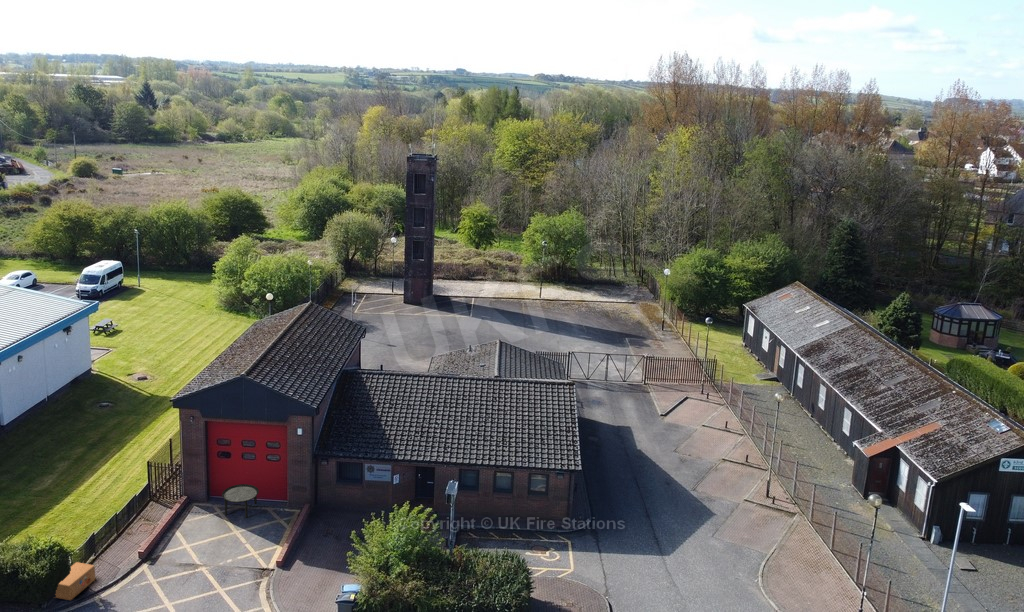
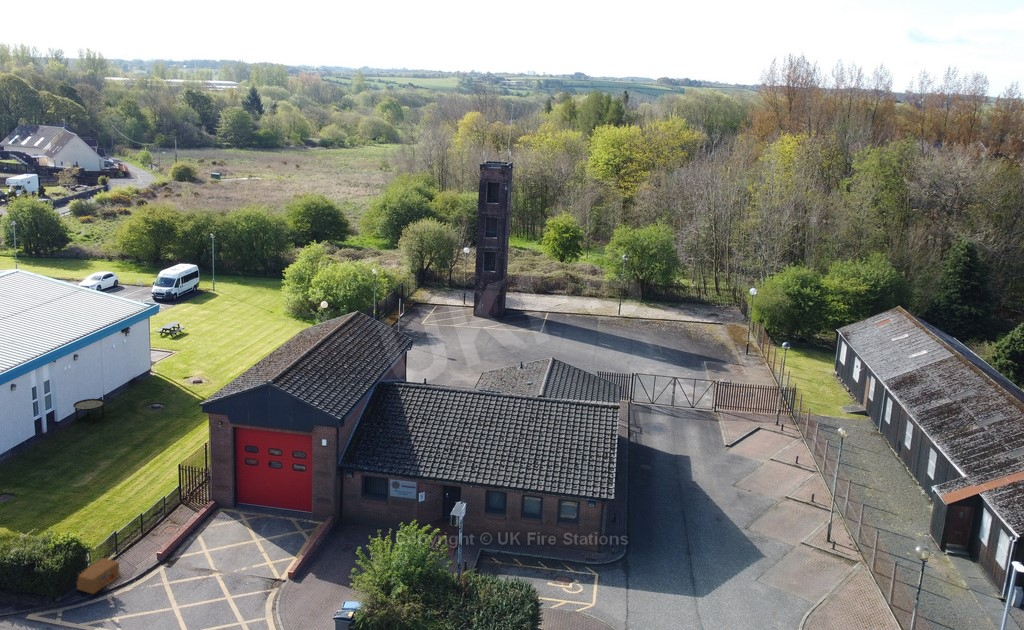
round table: present [222,484,259,518] -> present [73,399,105,423]

